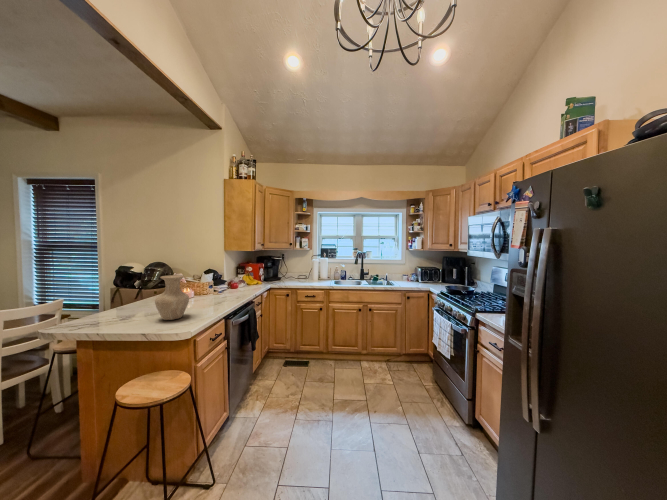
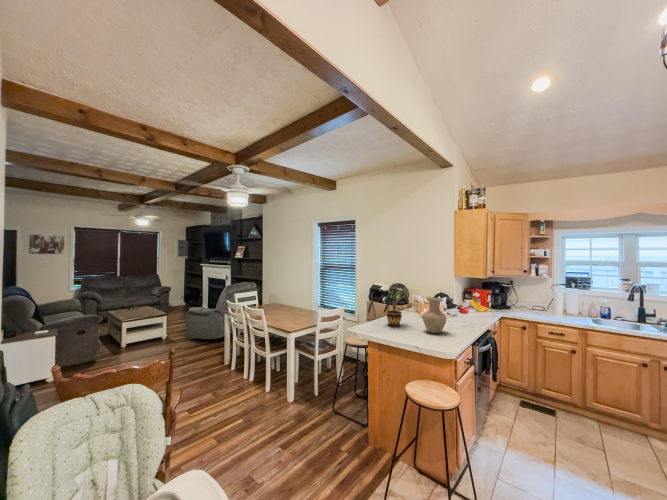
potted plant: none [93,265,141,321] -> present [385,287,405,327]

